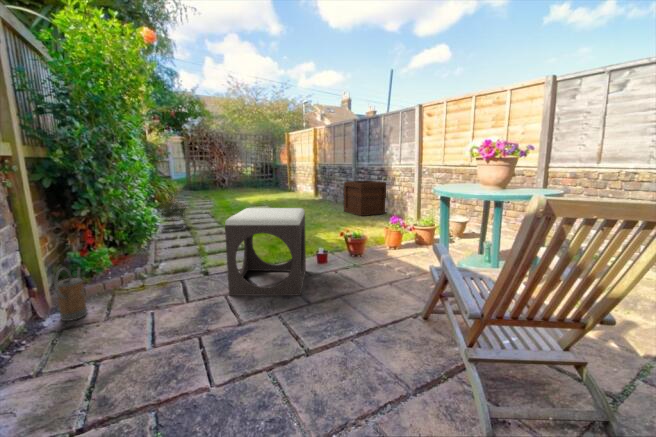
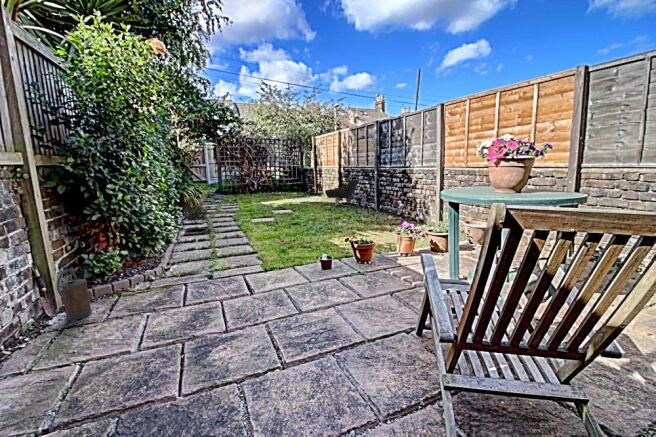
lounge chair: none [302,177,335,204] -> present [325,180,358,207]
wooden crate: present [344,181,387,216] -> none [364,184,408,220]
footstool: present [225,208,306,296] -> none [220,213,308,302]

